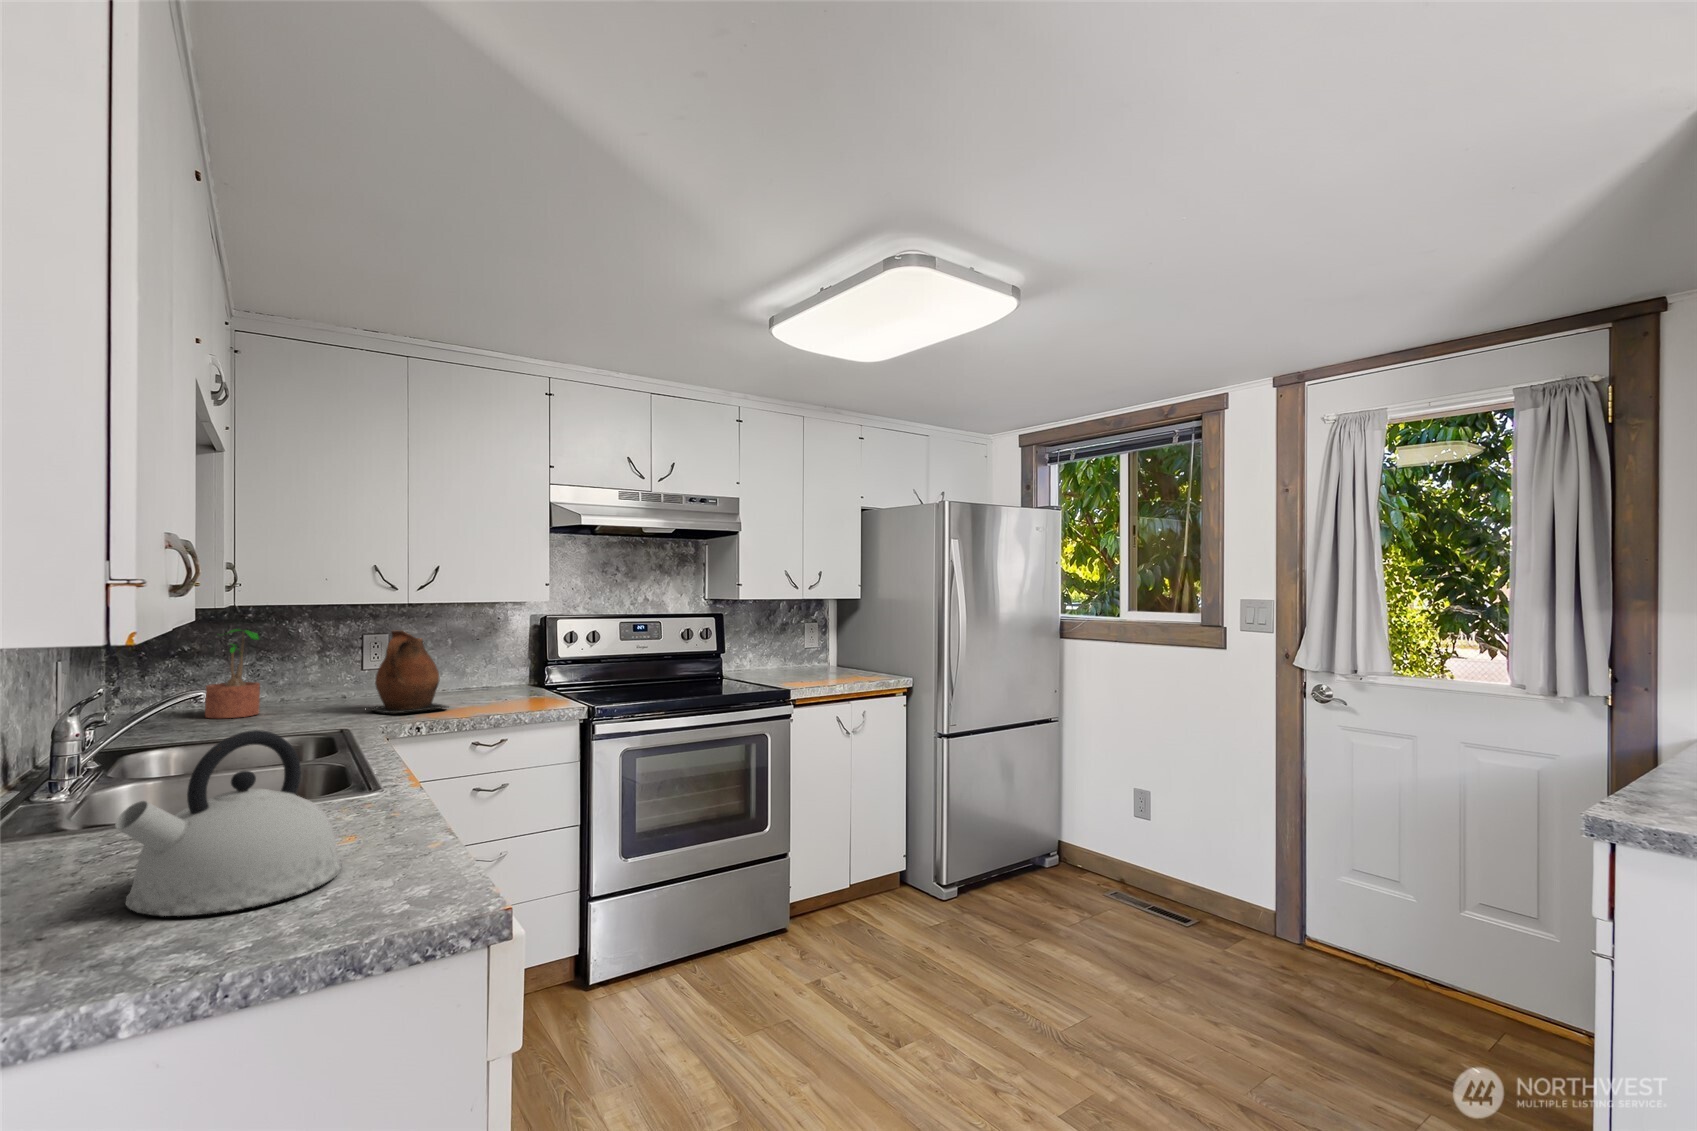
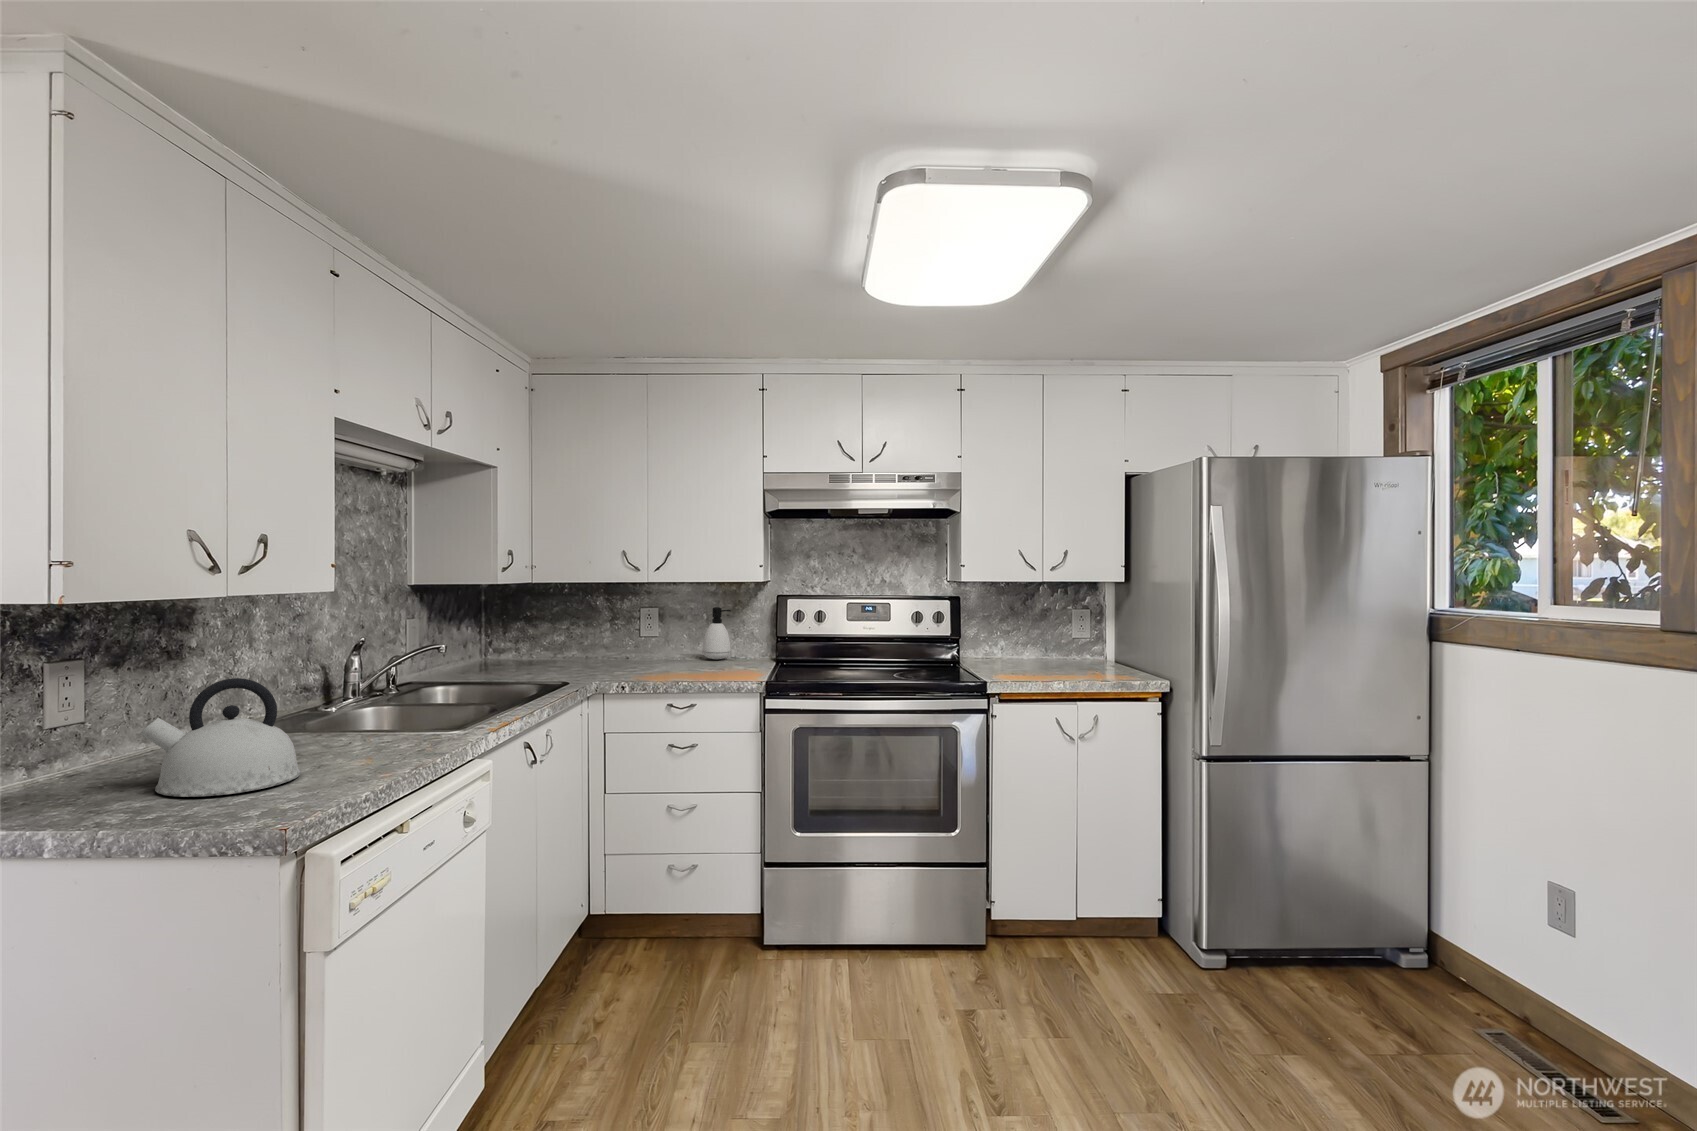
potted plant: present [205,629,260,718] -> none [507,601,546,668]
ceramic pitcher: present [371,631,449,713] -> none [601,606,659,675]
soap dispenser: none [452,631,489,690] -> present [703,607,731,659]

